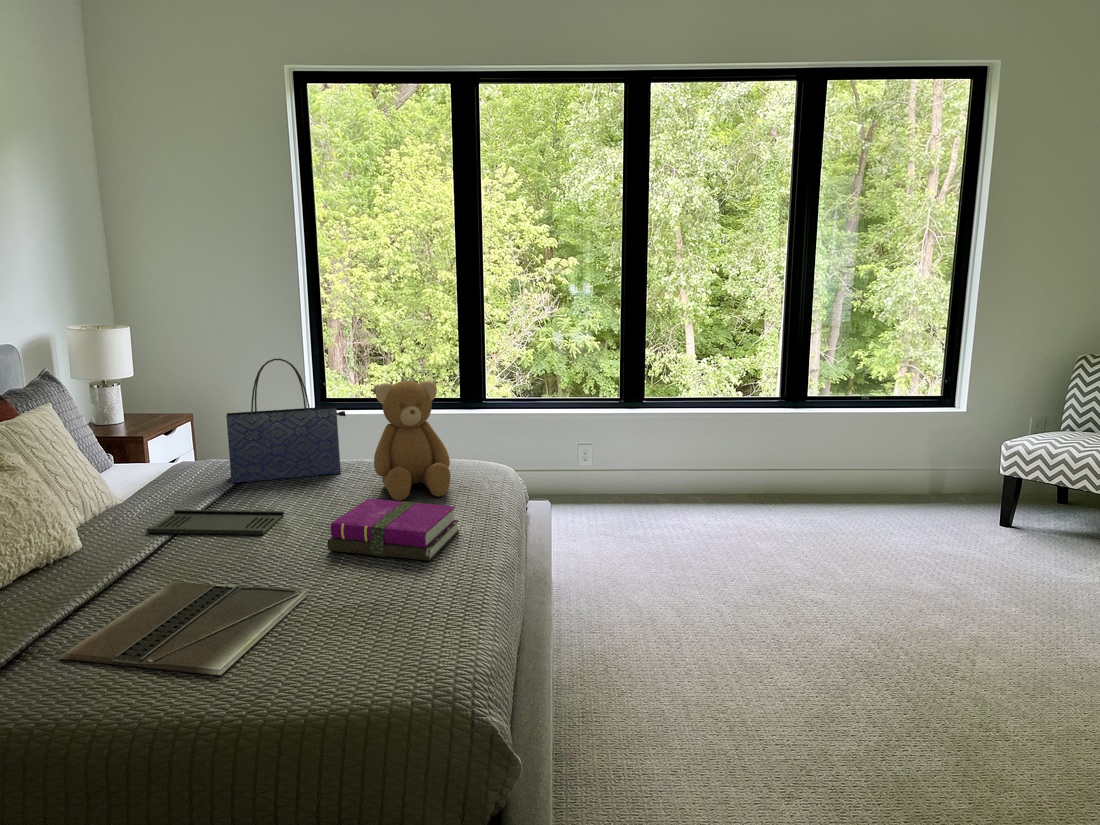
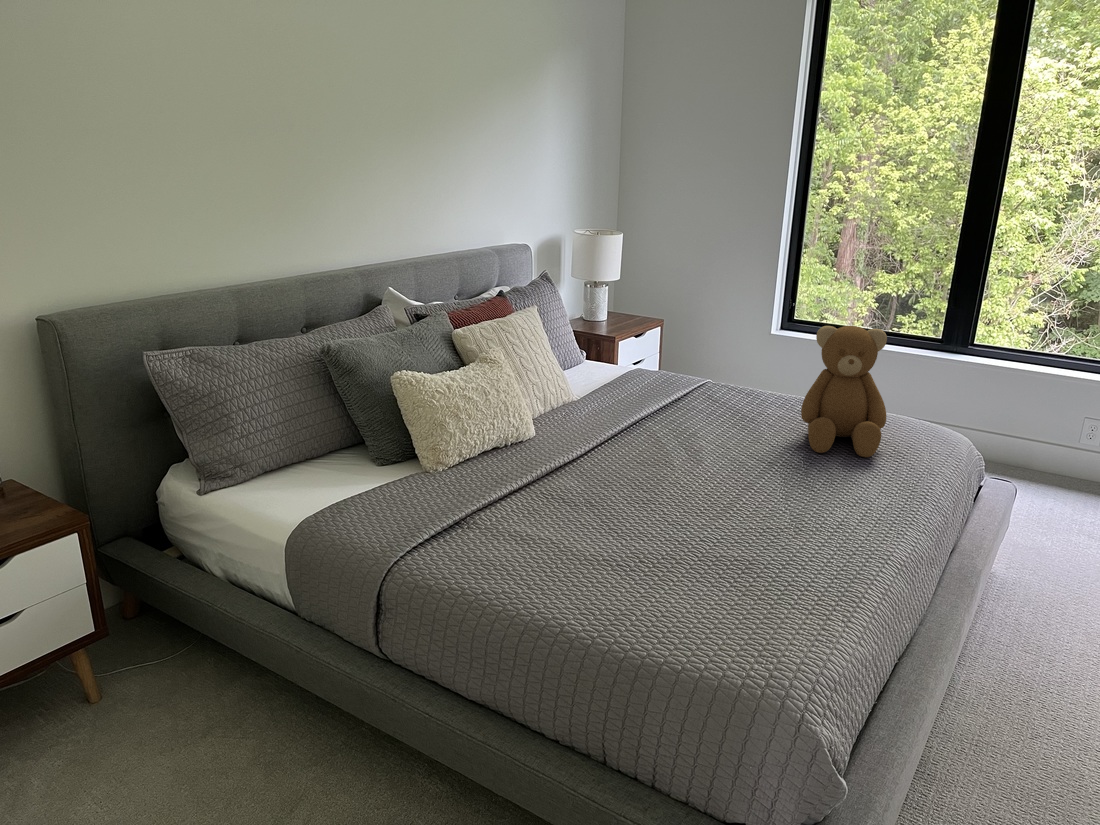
tote bag: present [226,358,346,483] -> none [669,285,787,408]
notebook: present [327,499,459,561] -> none [726,447,871,531]
tray: present [146,510,284,535] -> none [584,417,702,459]
laptop: present [59,582,308,675] -> none [484,488,691,591]

